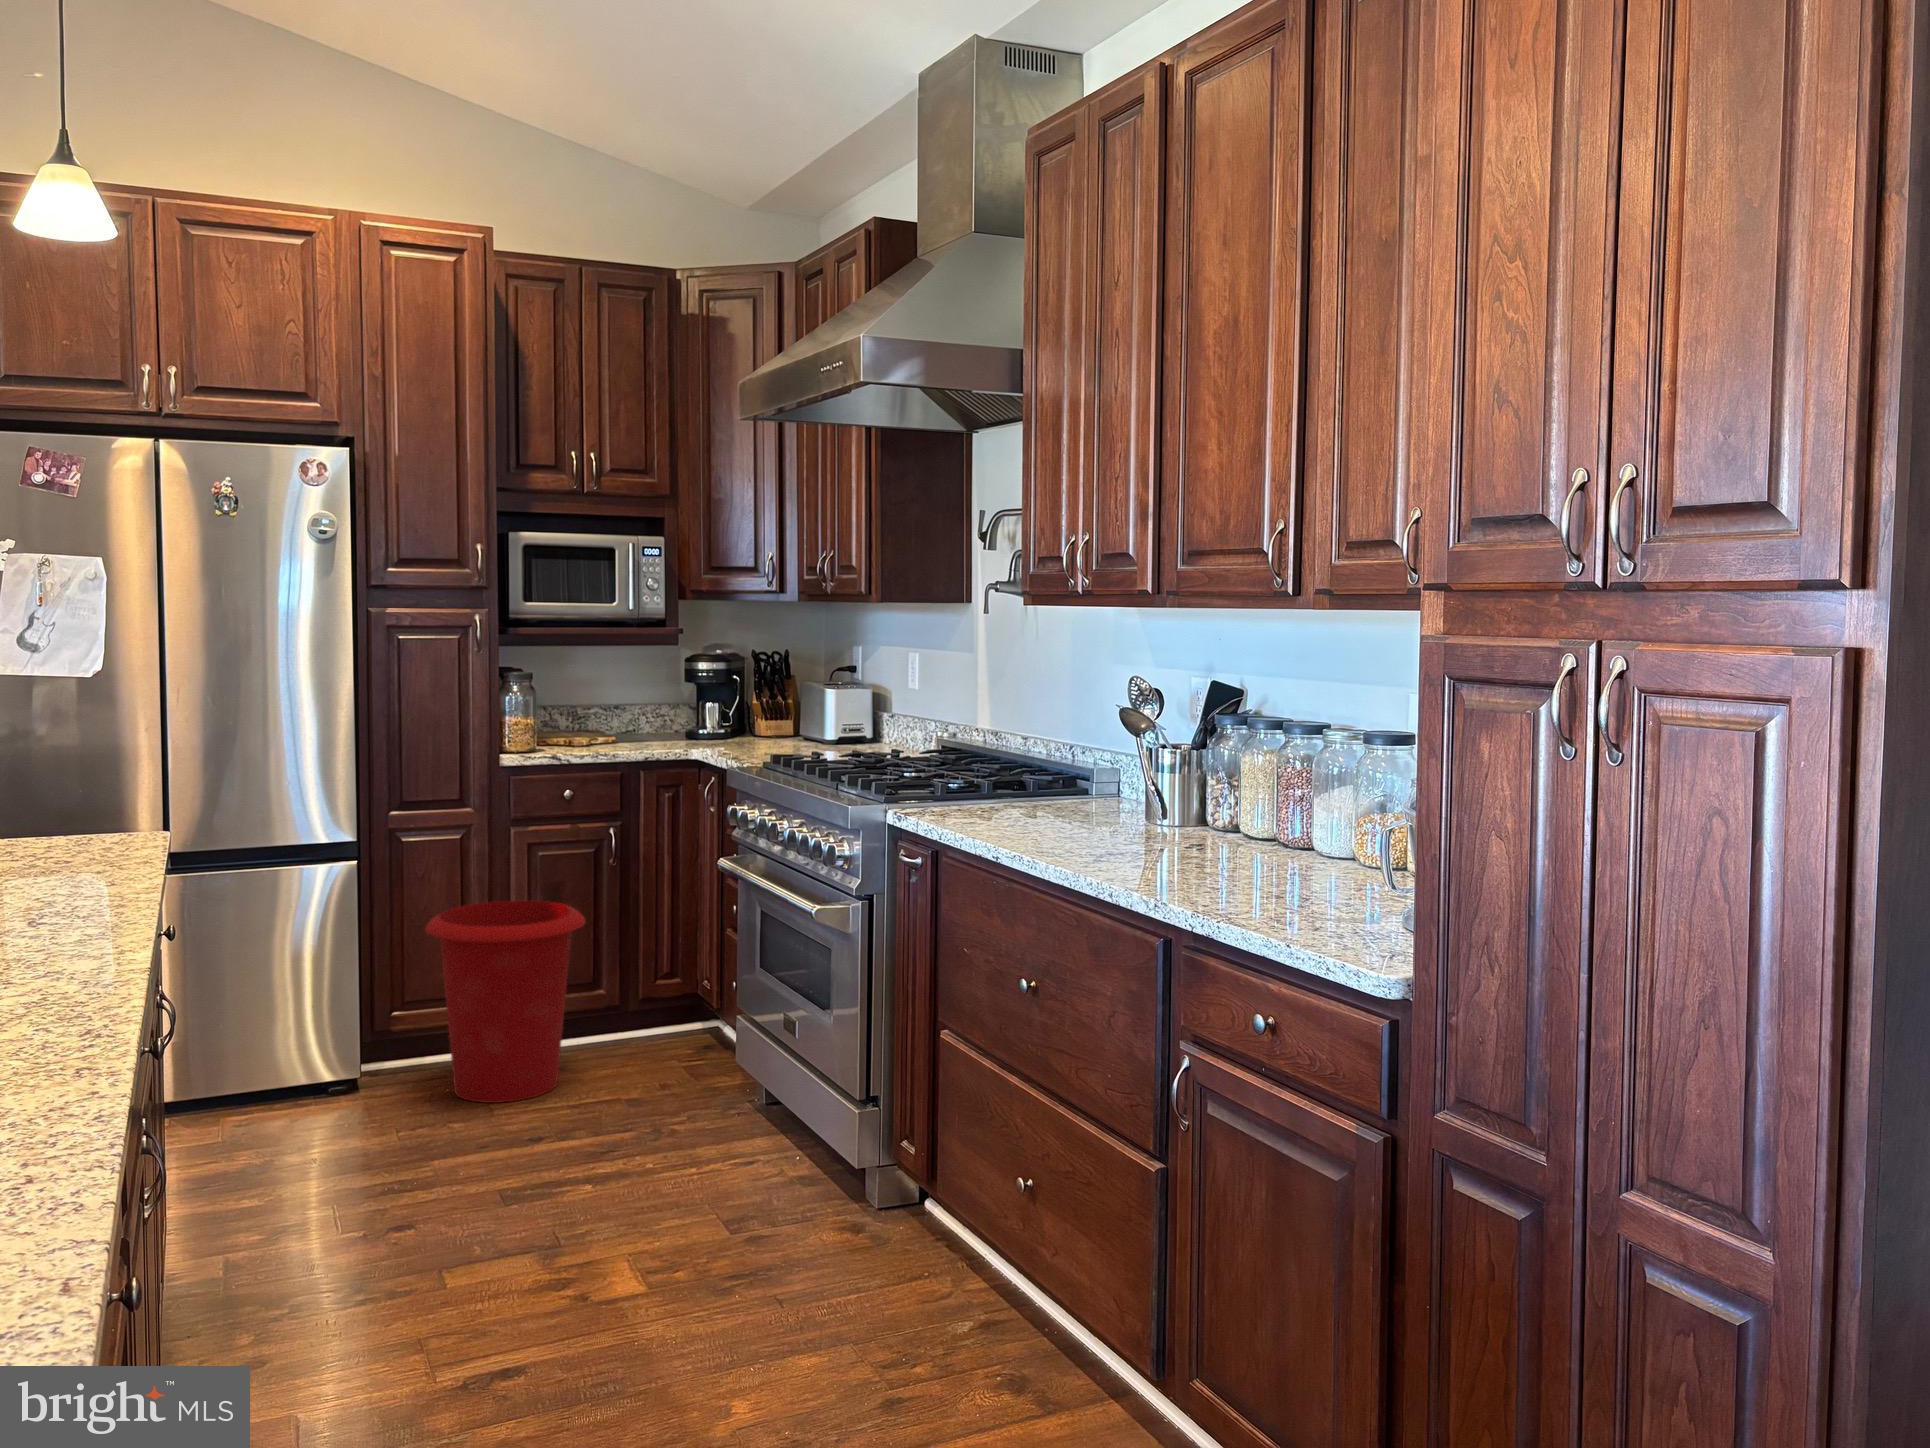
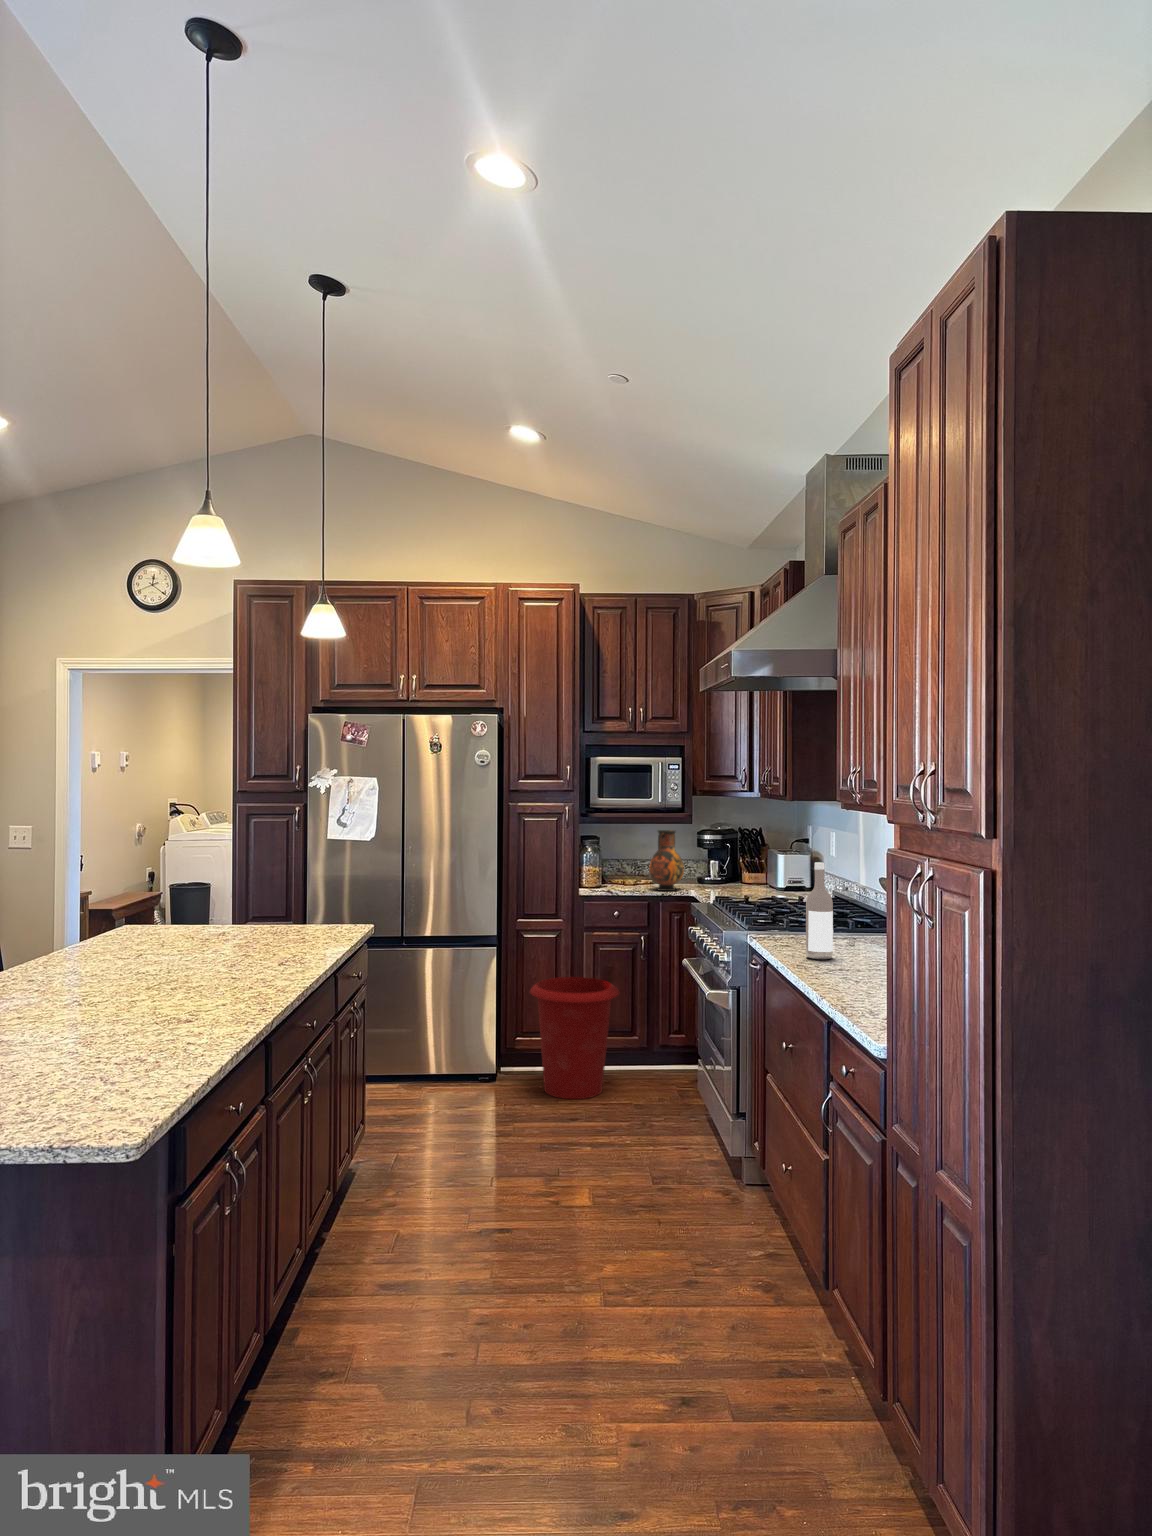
vase: none [622,653,680,751] -> present [649,830,684,891]
wine bottle: none [964,680,1003,826] -> present [806,862,833,959]

